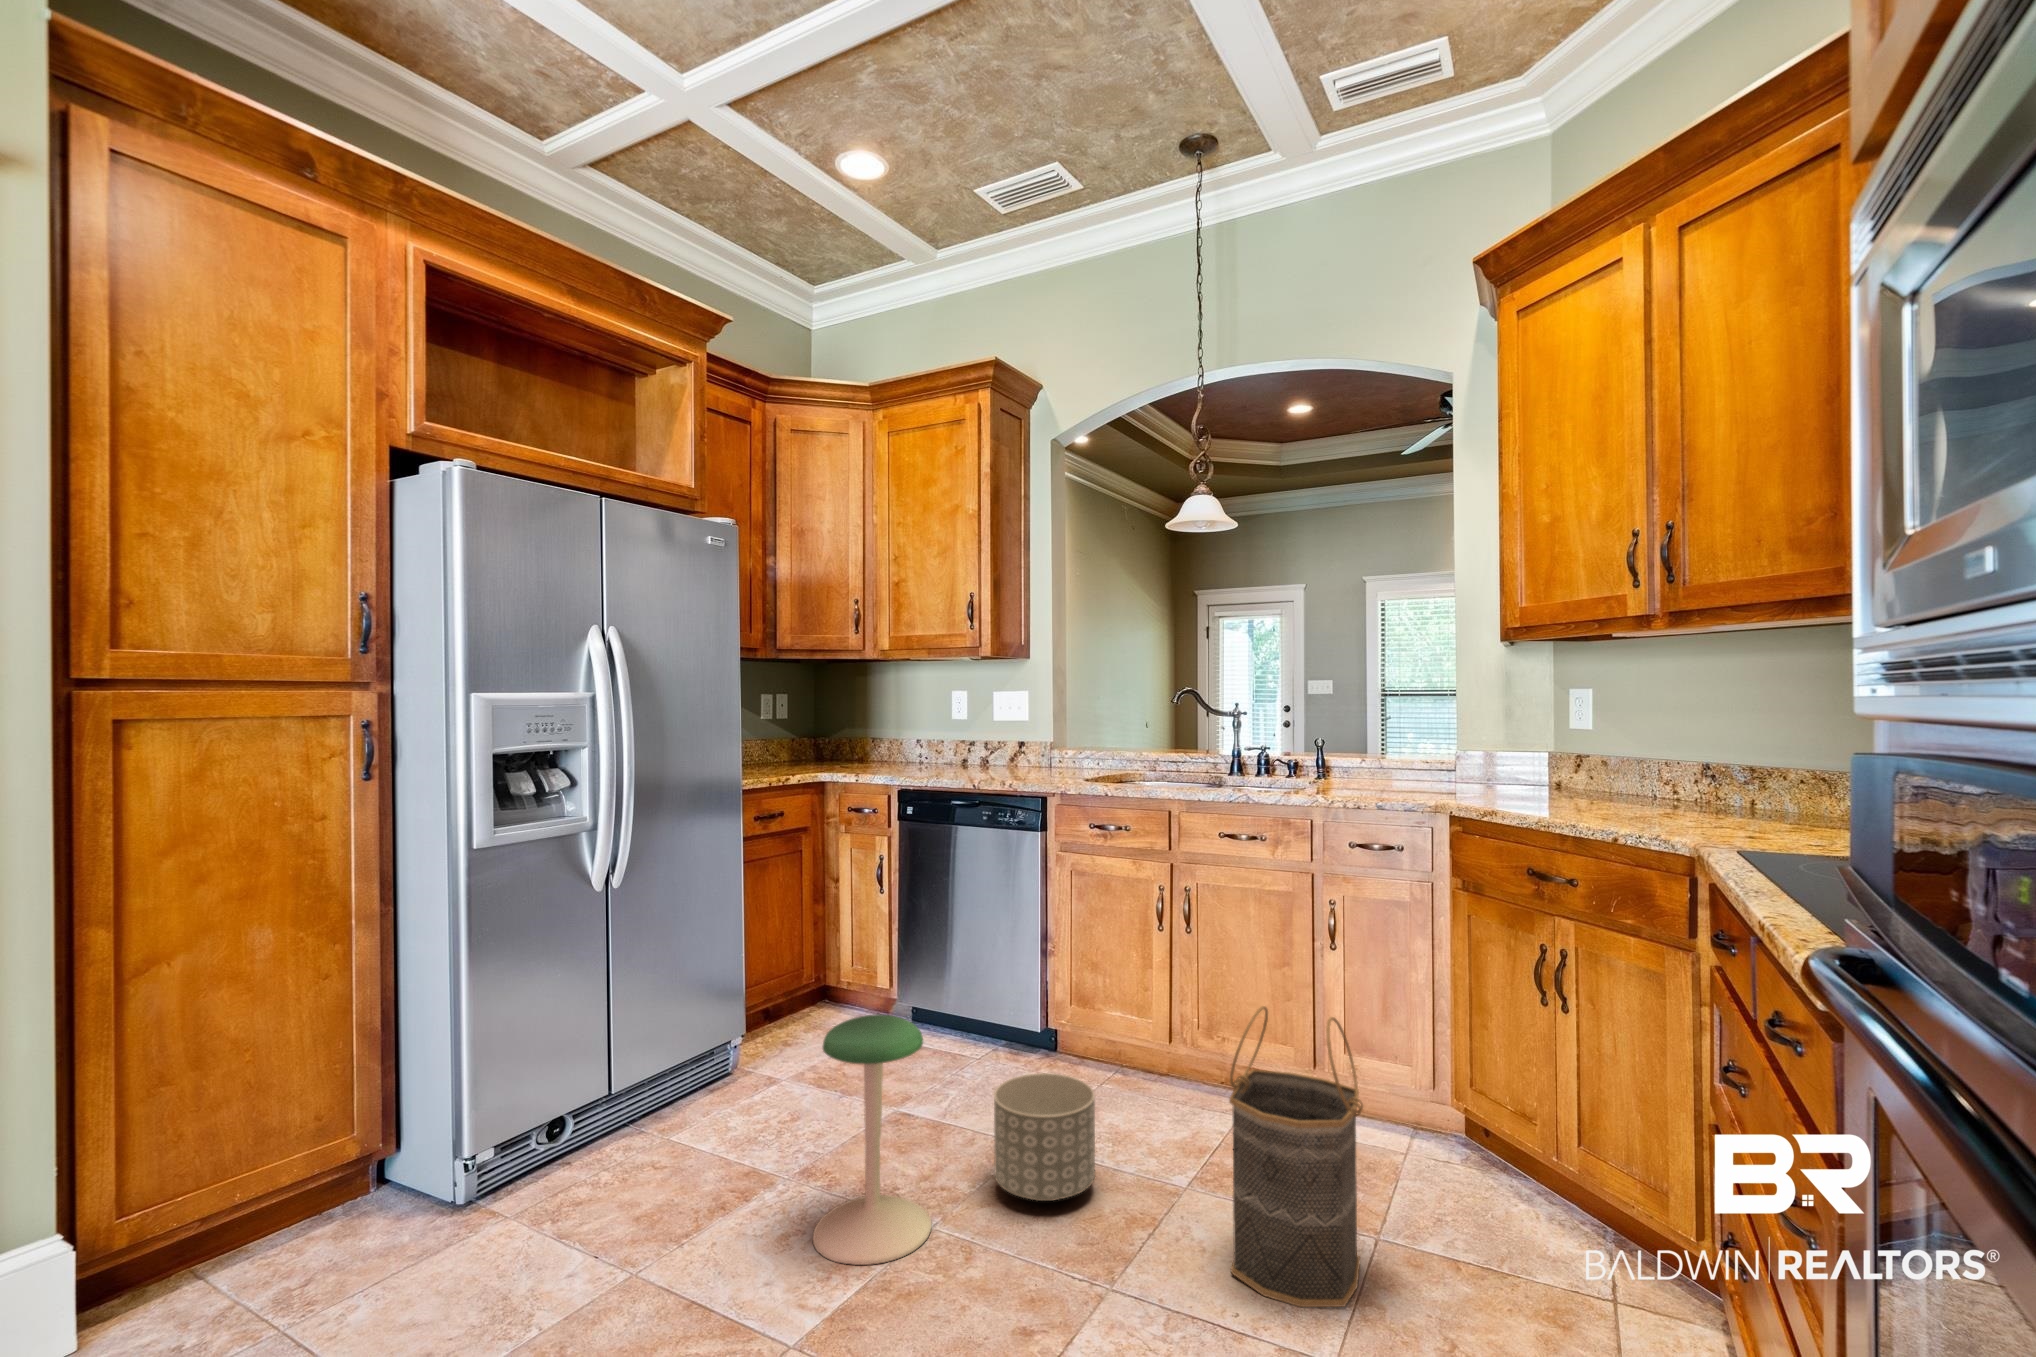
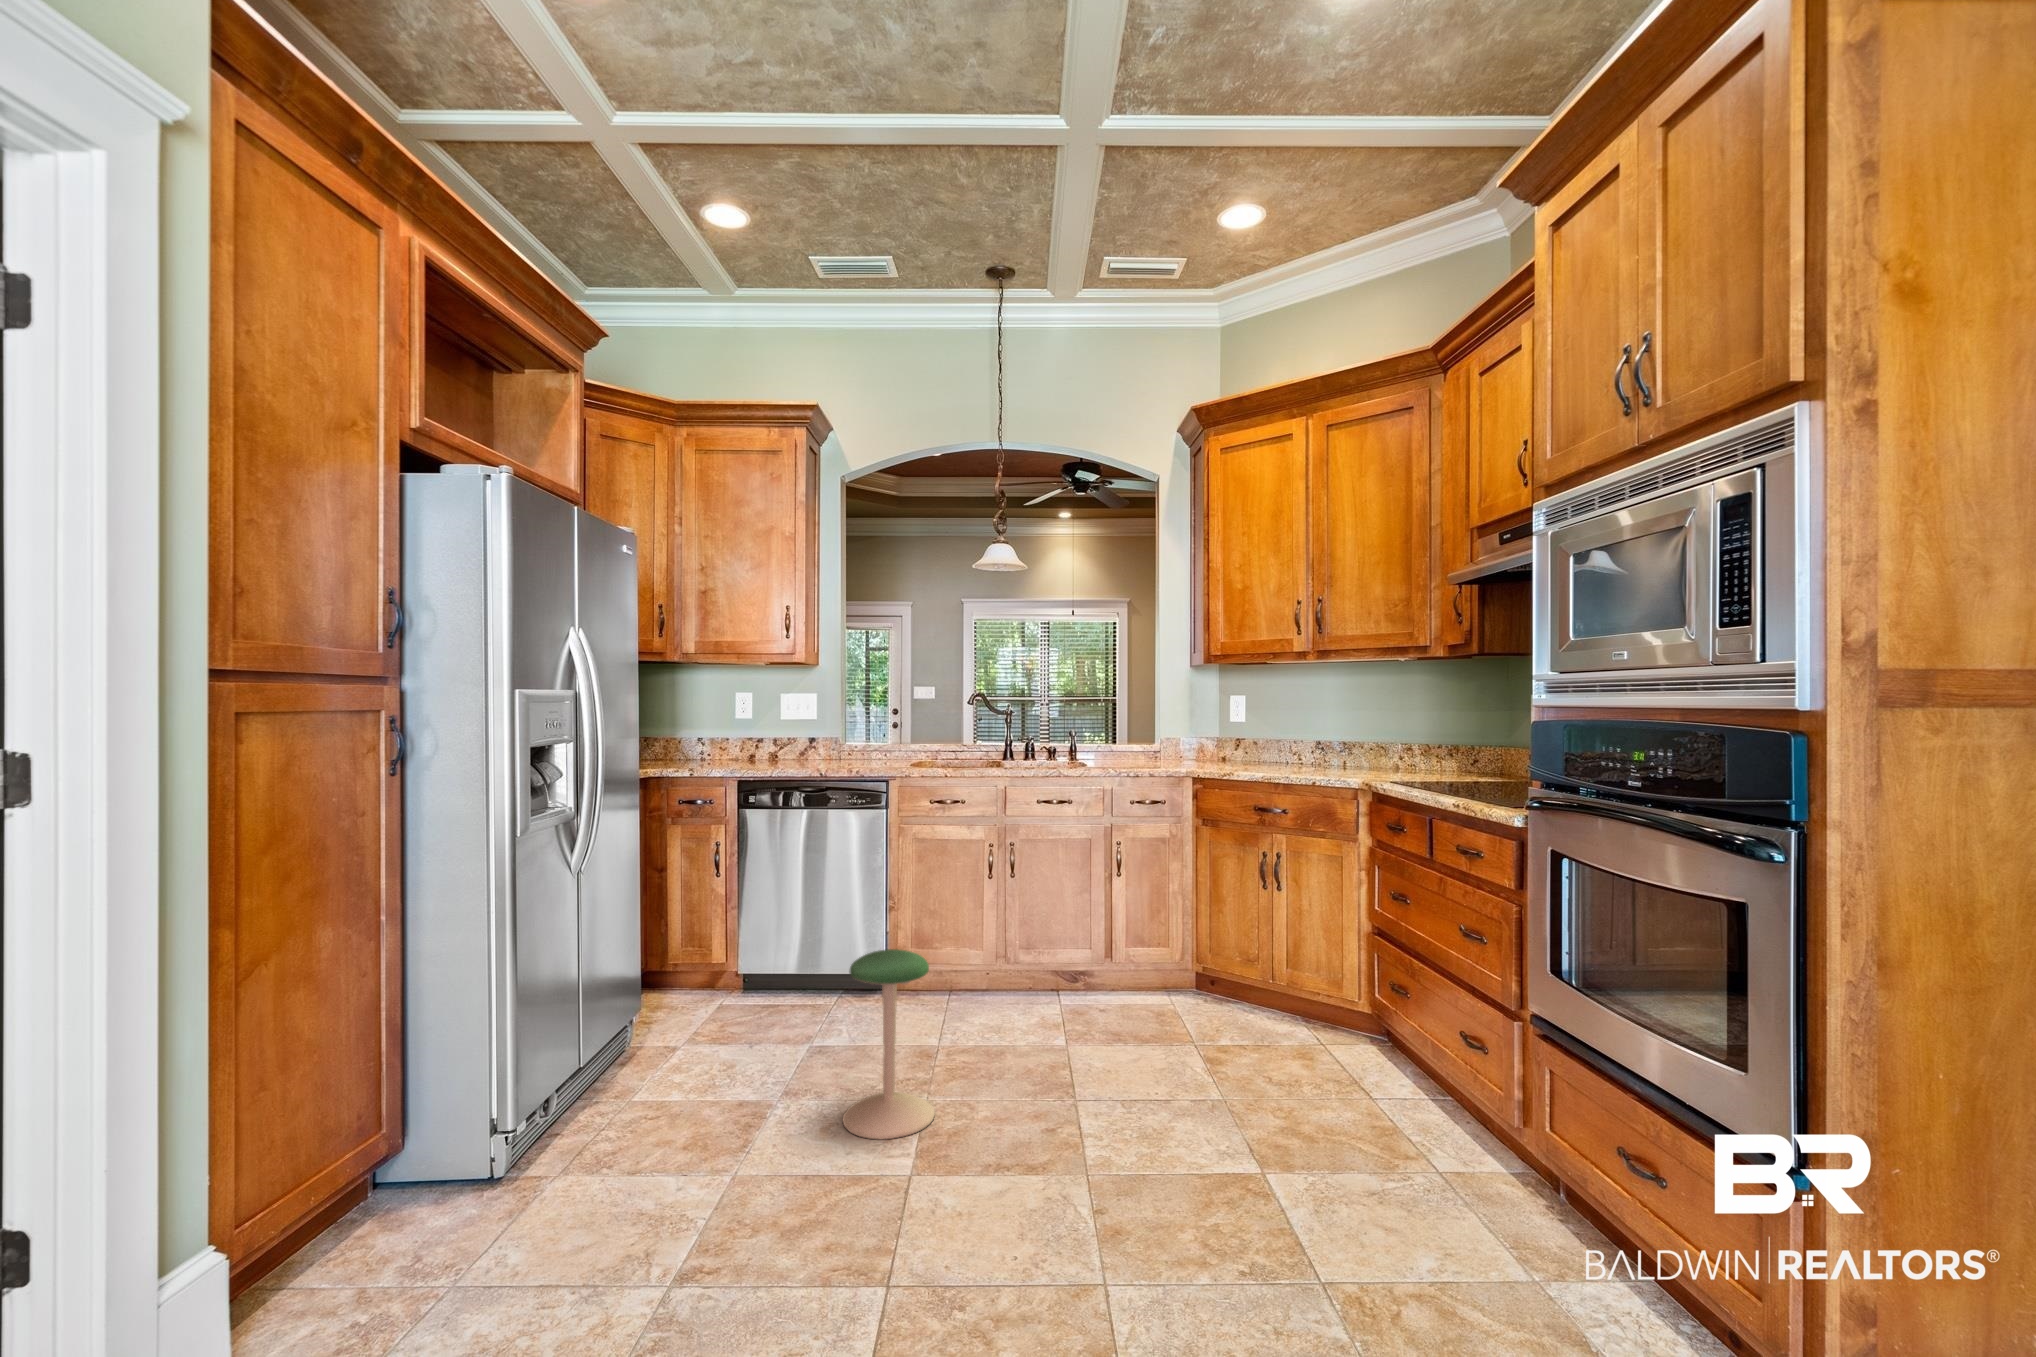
basket: present [1229,1006,1363,1307] -> none [1129,902,1212,1085]
planter: present [994,1073,1095,1201] -> none [942,984,1017,1074]

